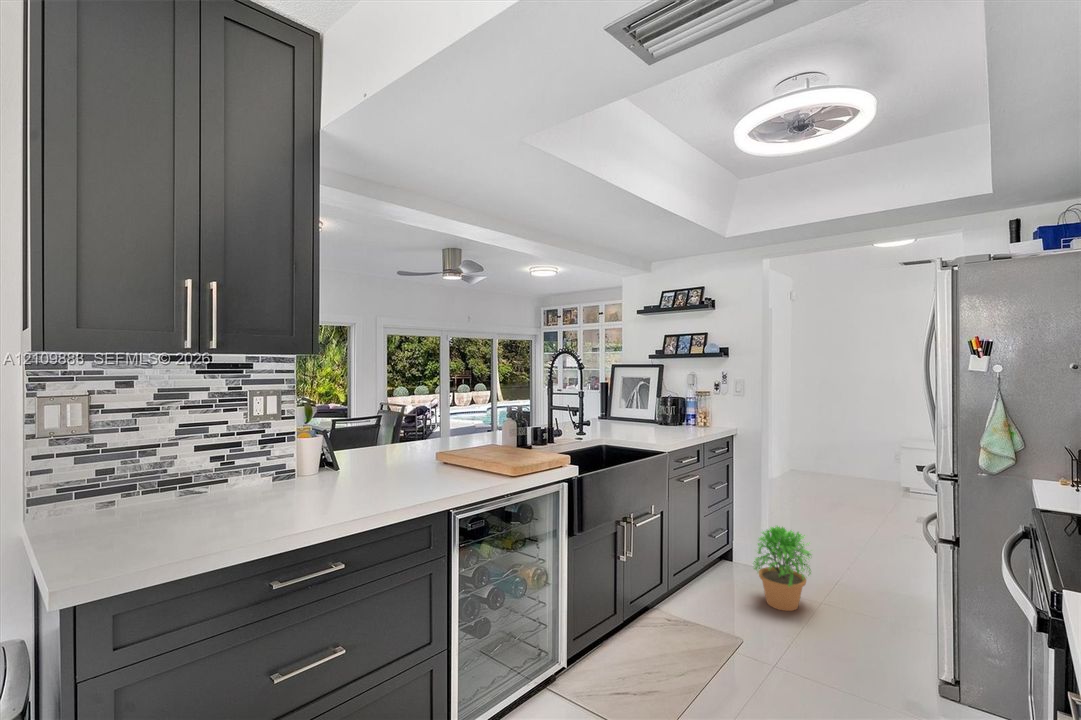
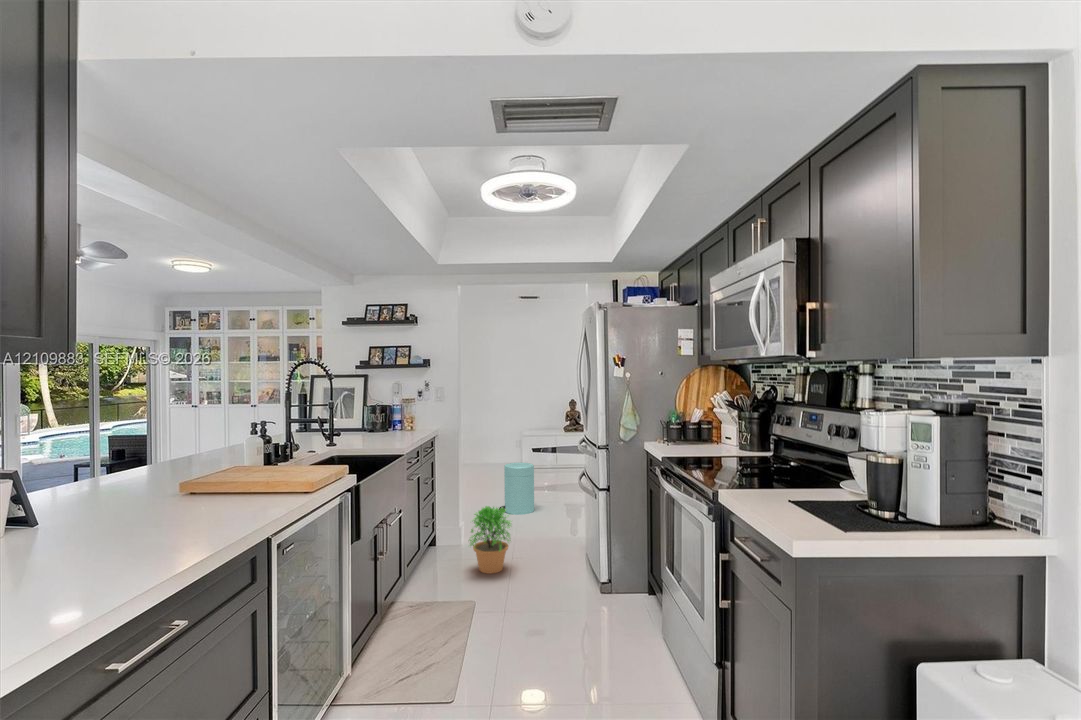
trash can: none [826,475,878,542] -> present [499,463,534,515]

